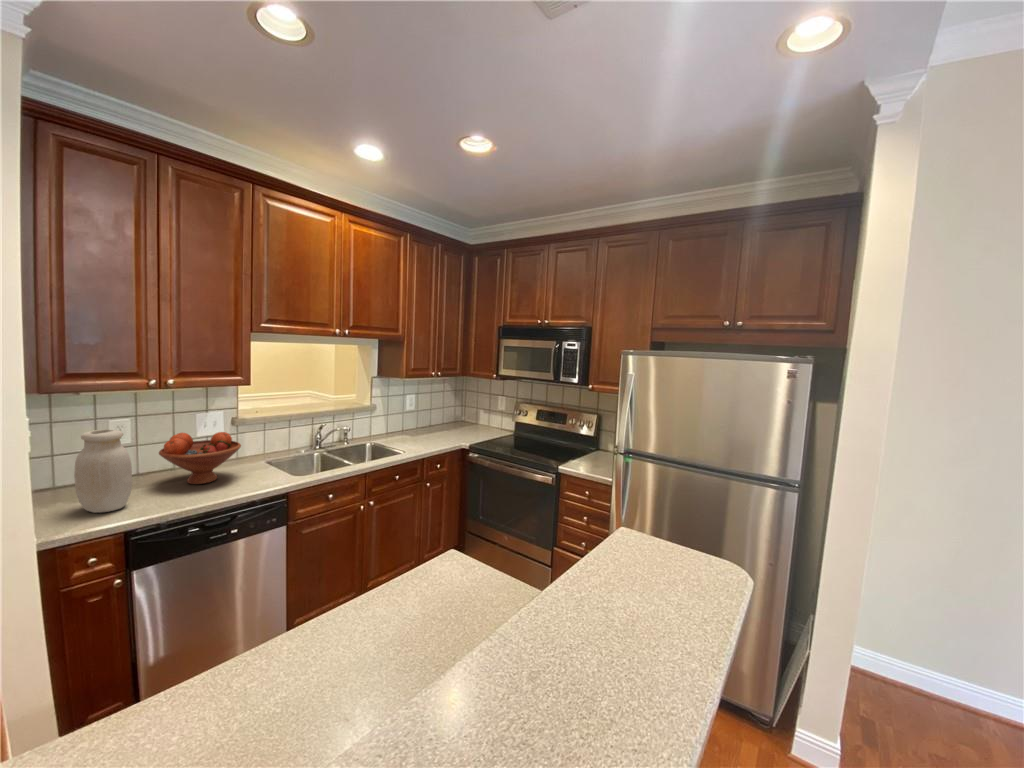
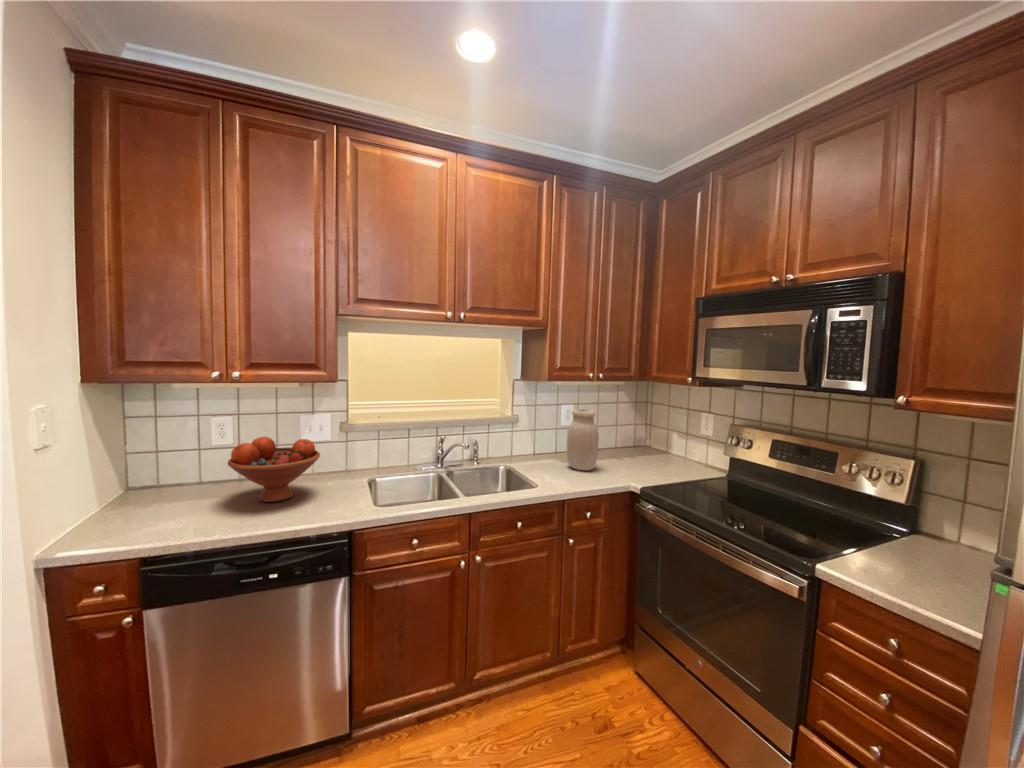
jar: present [74,429,132,513] -> present [567,409,599,471]

